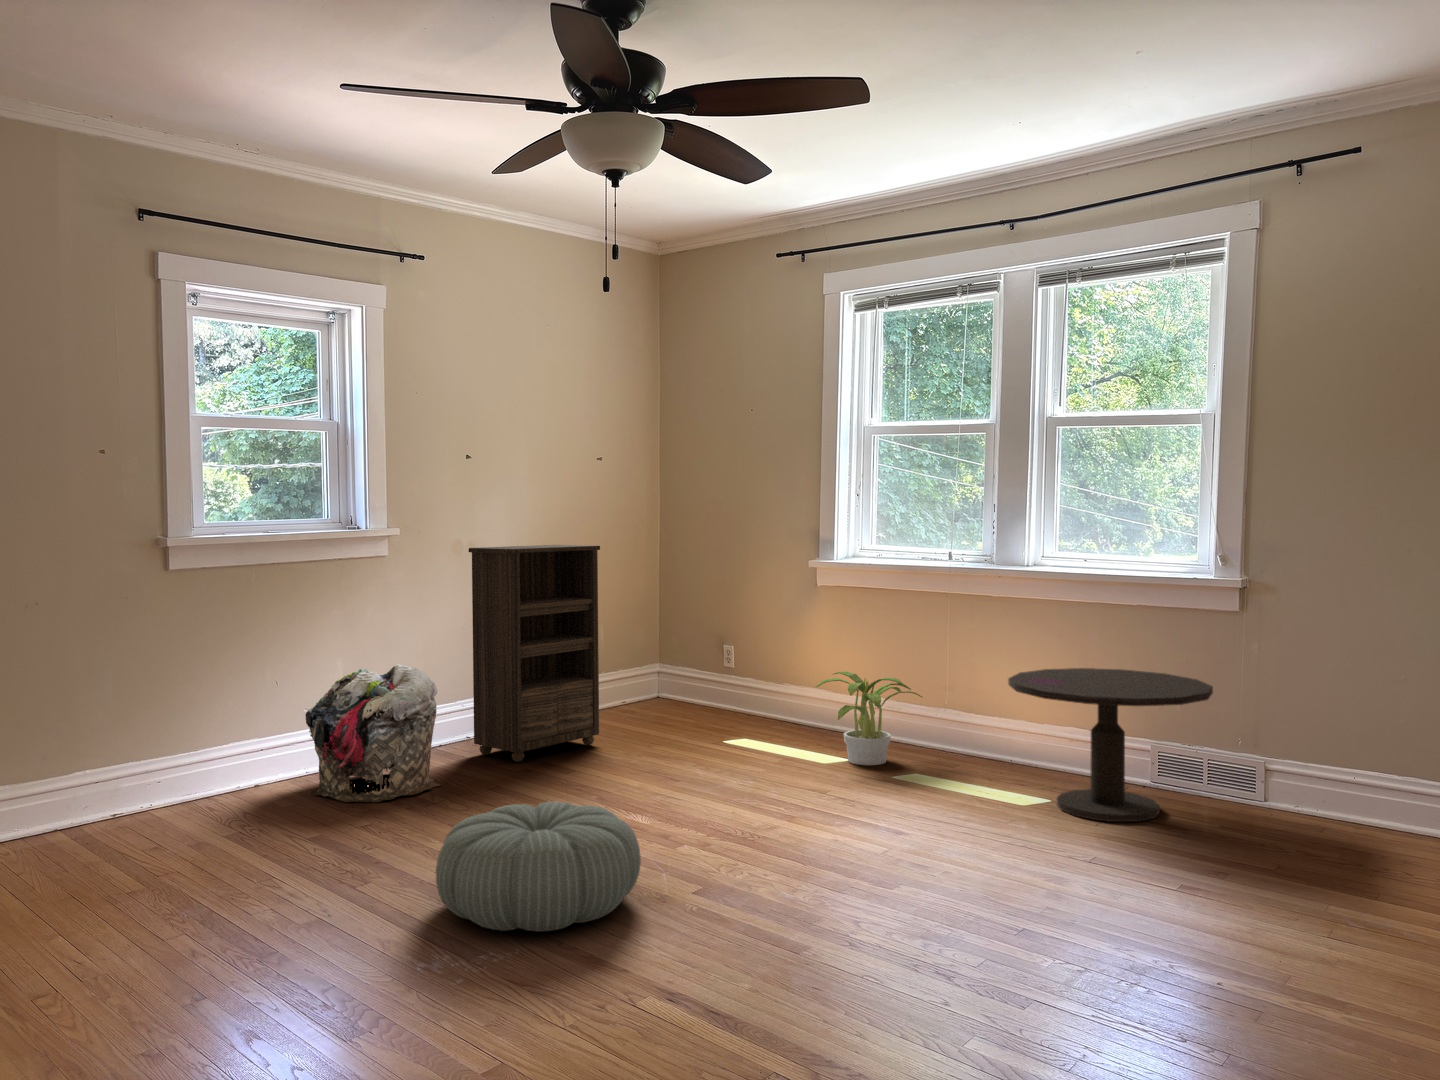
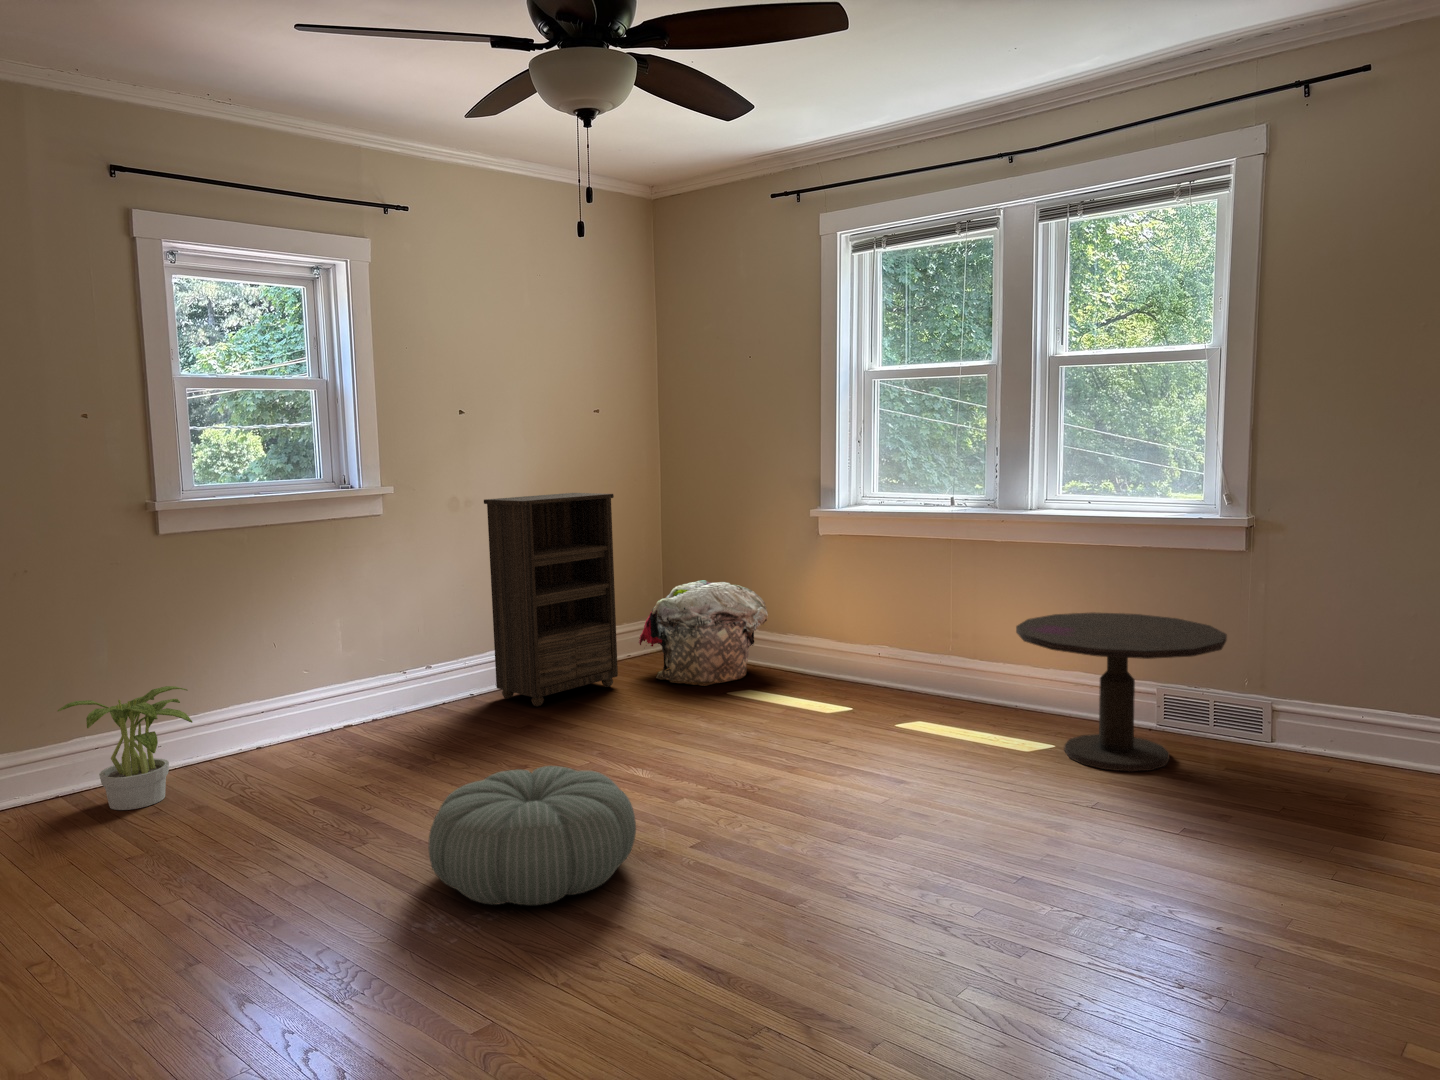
laundry basket: present [306,664,441,802] -> present [639,580,768,686]
potted plant: present [816,671,922,765] -> present [58,686,192,810]

